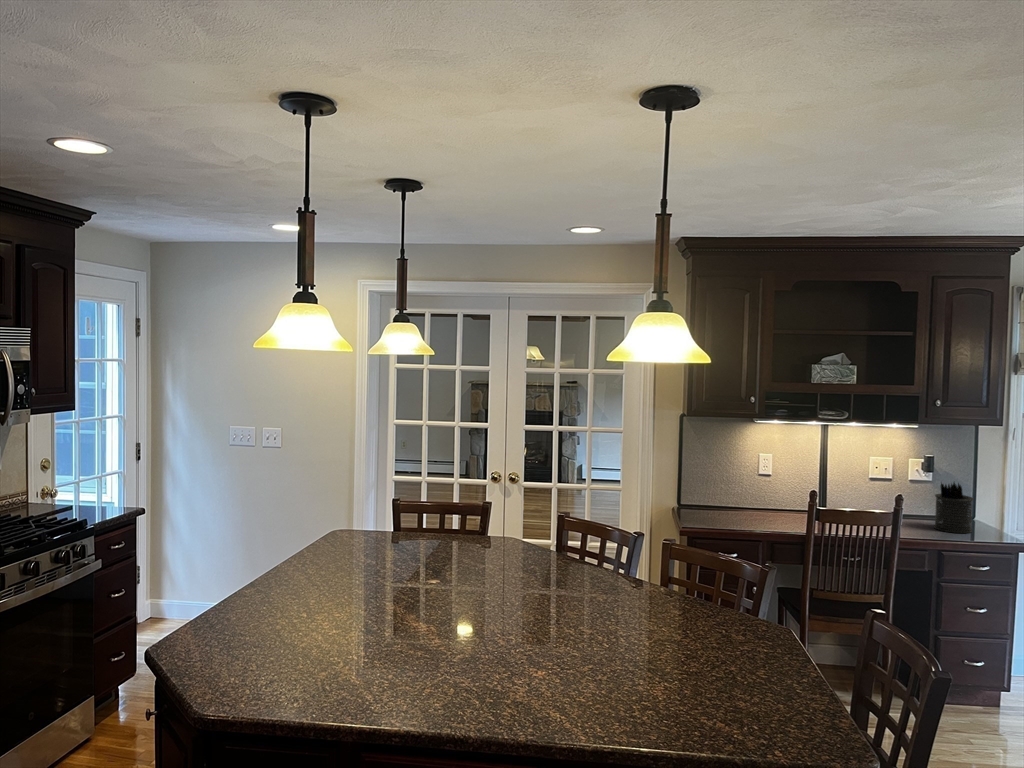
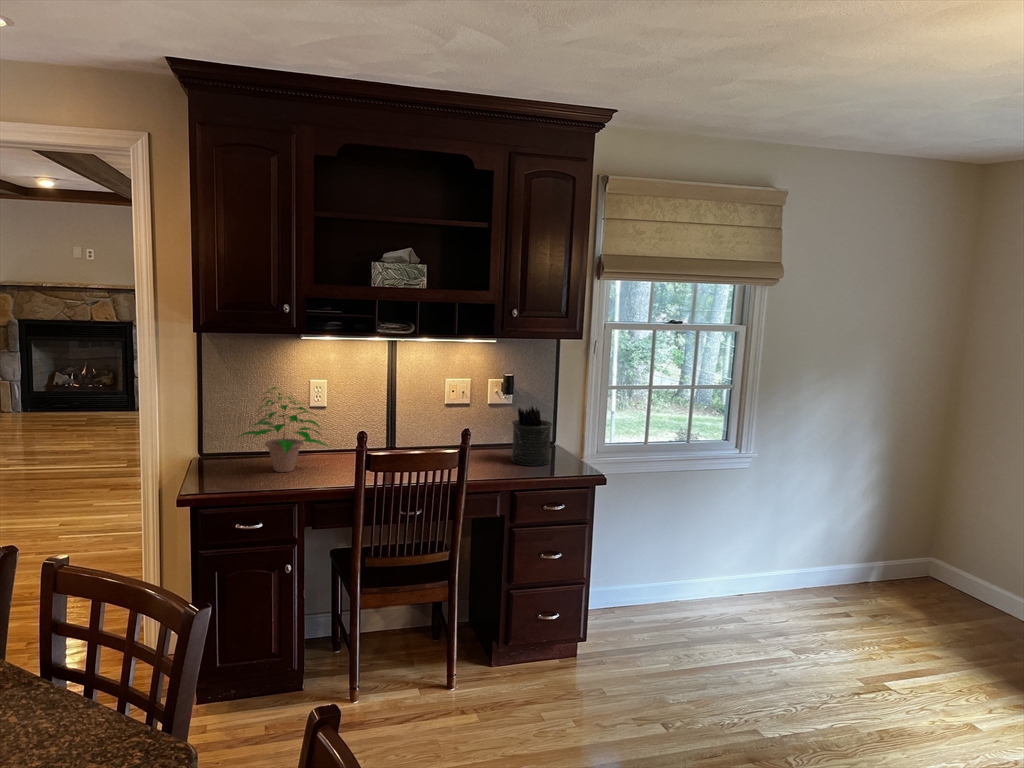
potted plant: none [713,457,782,521] -> present [238,387,329,472]

